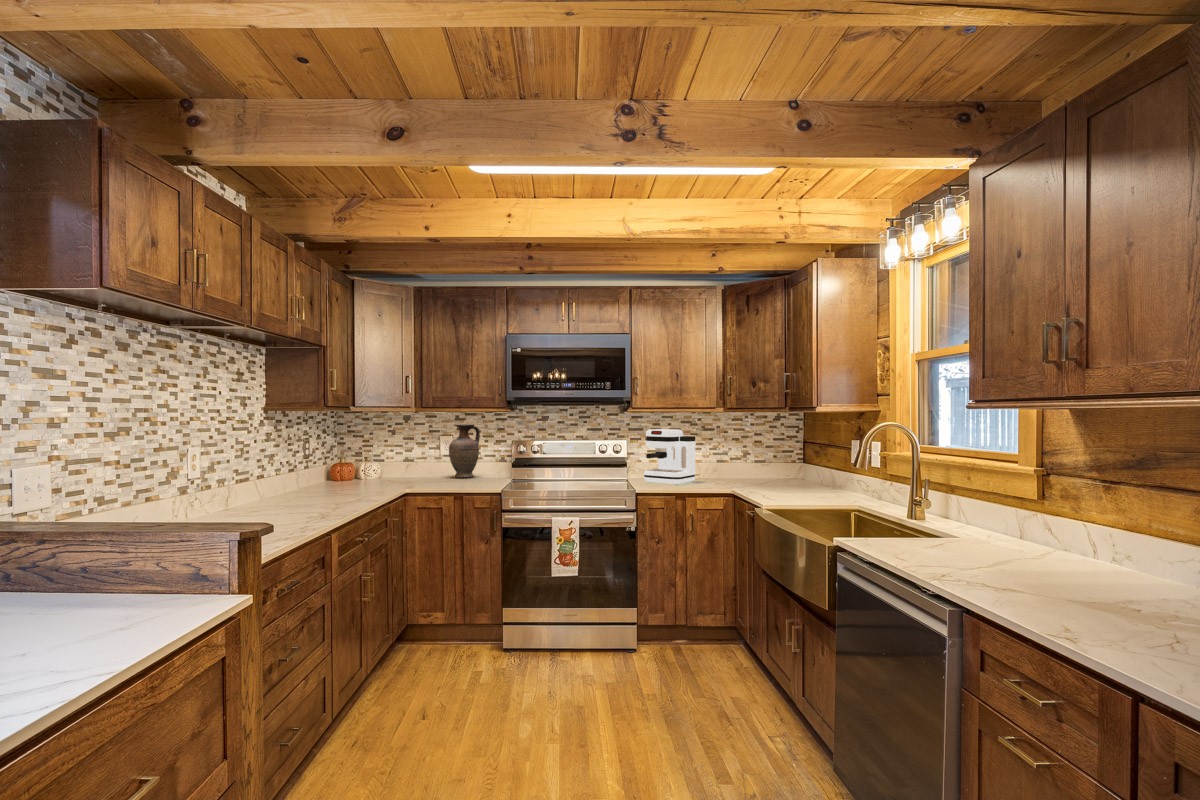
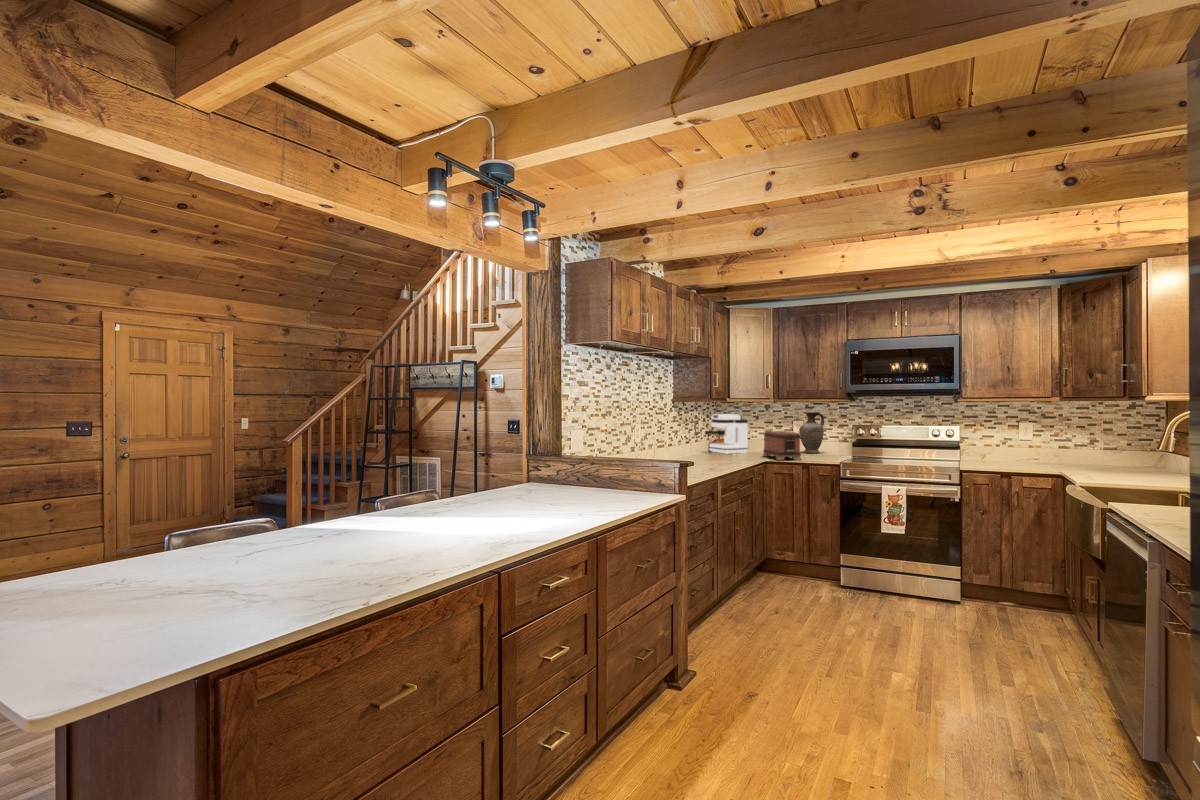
coffee maker: present [644,429,695,485] -> present [705,414,748,454]
toaster: none [400,450,453,491] -> present [763,431,801,460]

